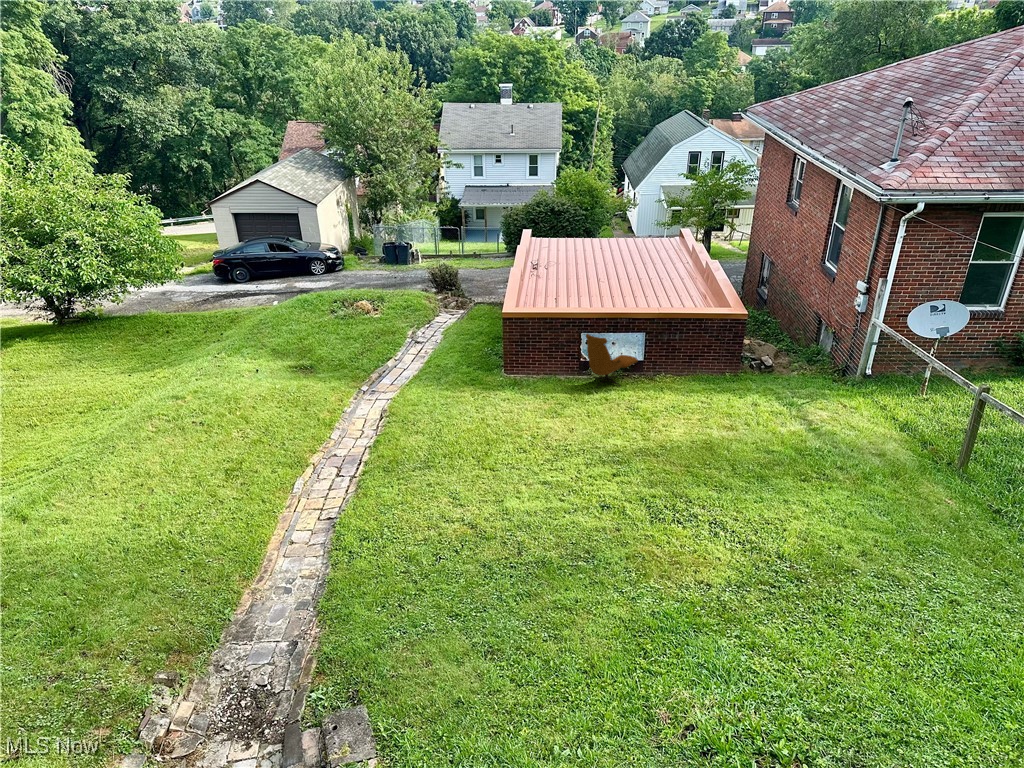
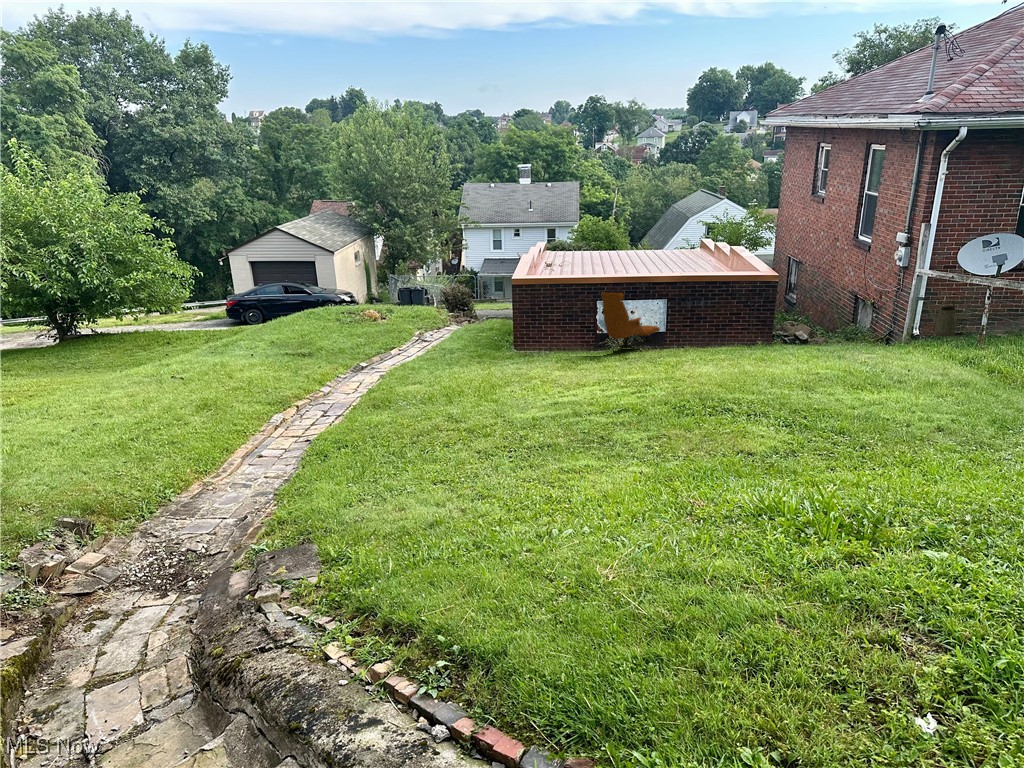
watering can: none [876,347,900,383] -> present [927,300,958,336]

